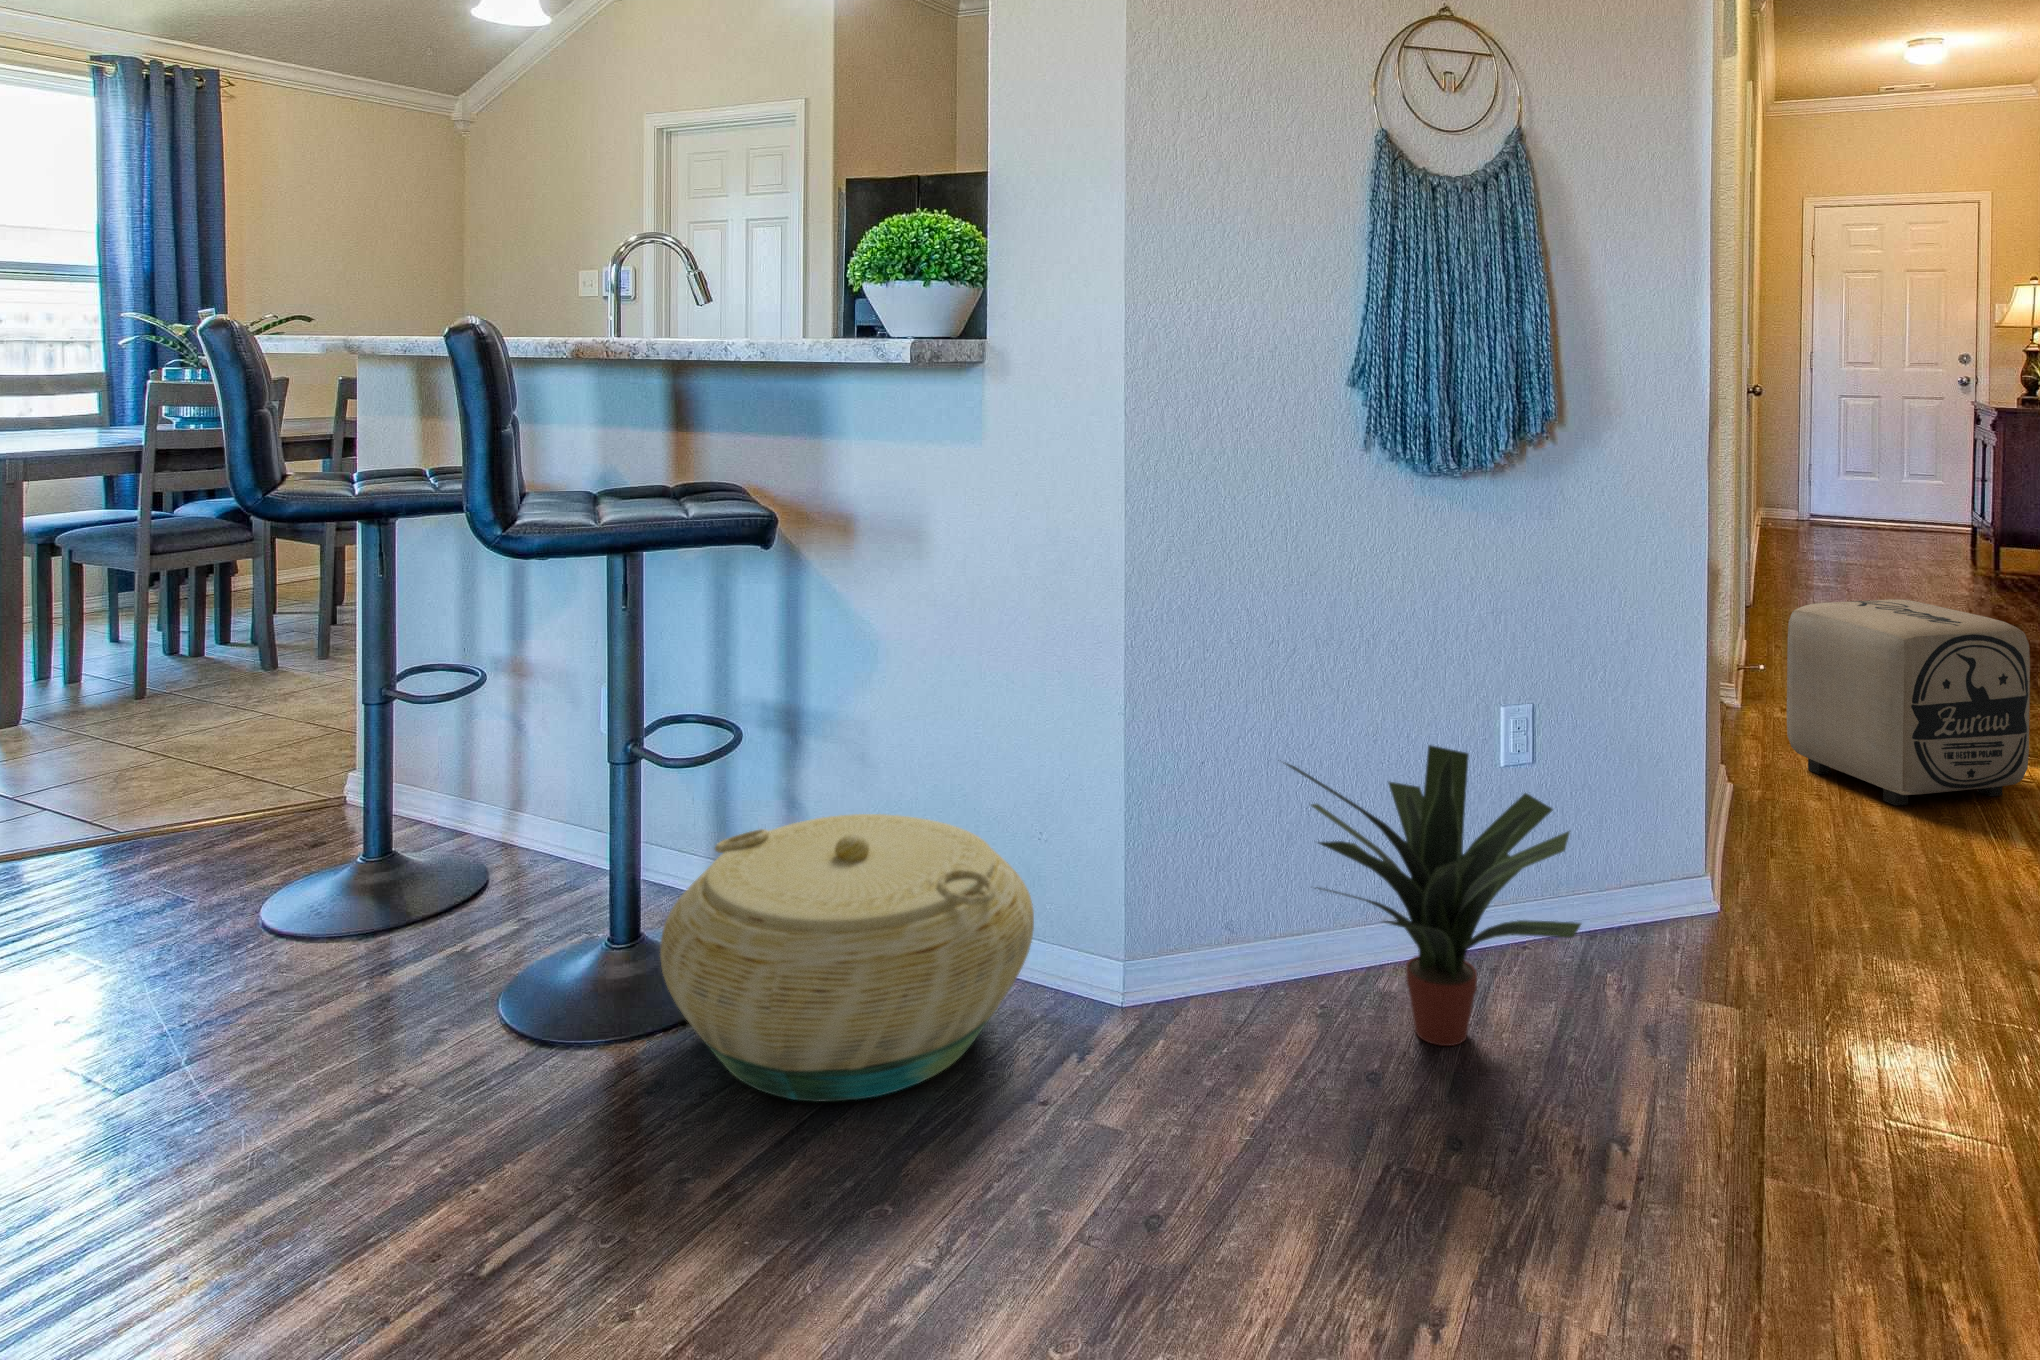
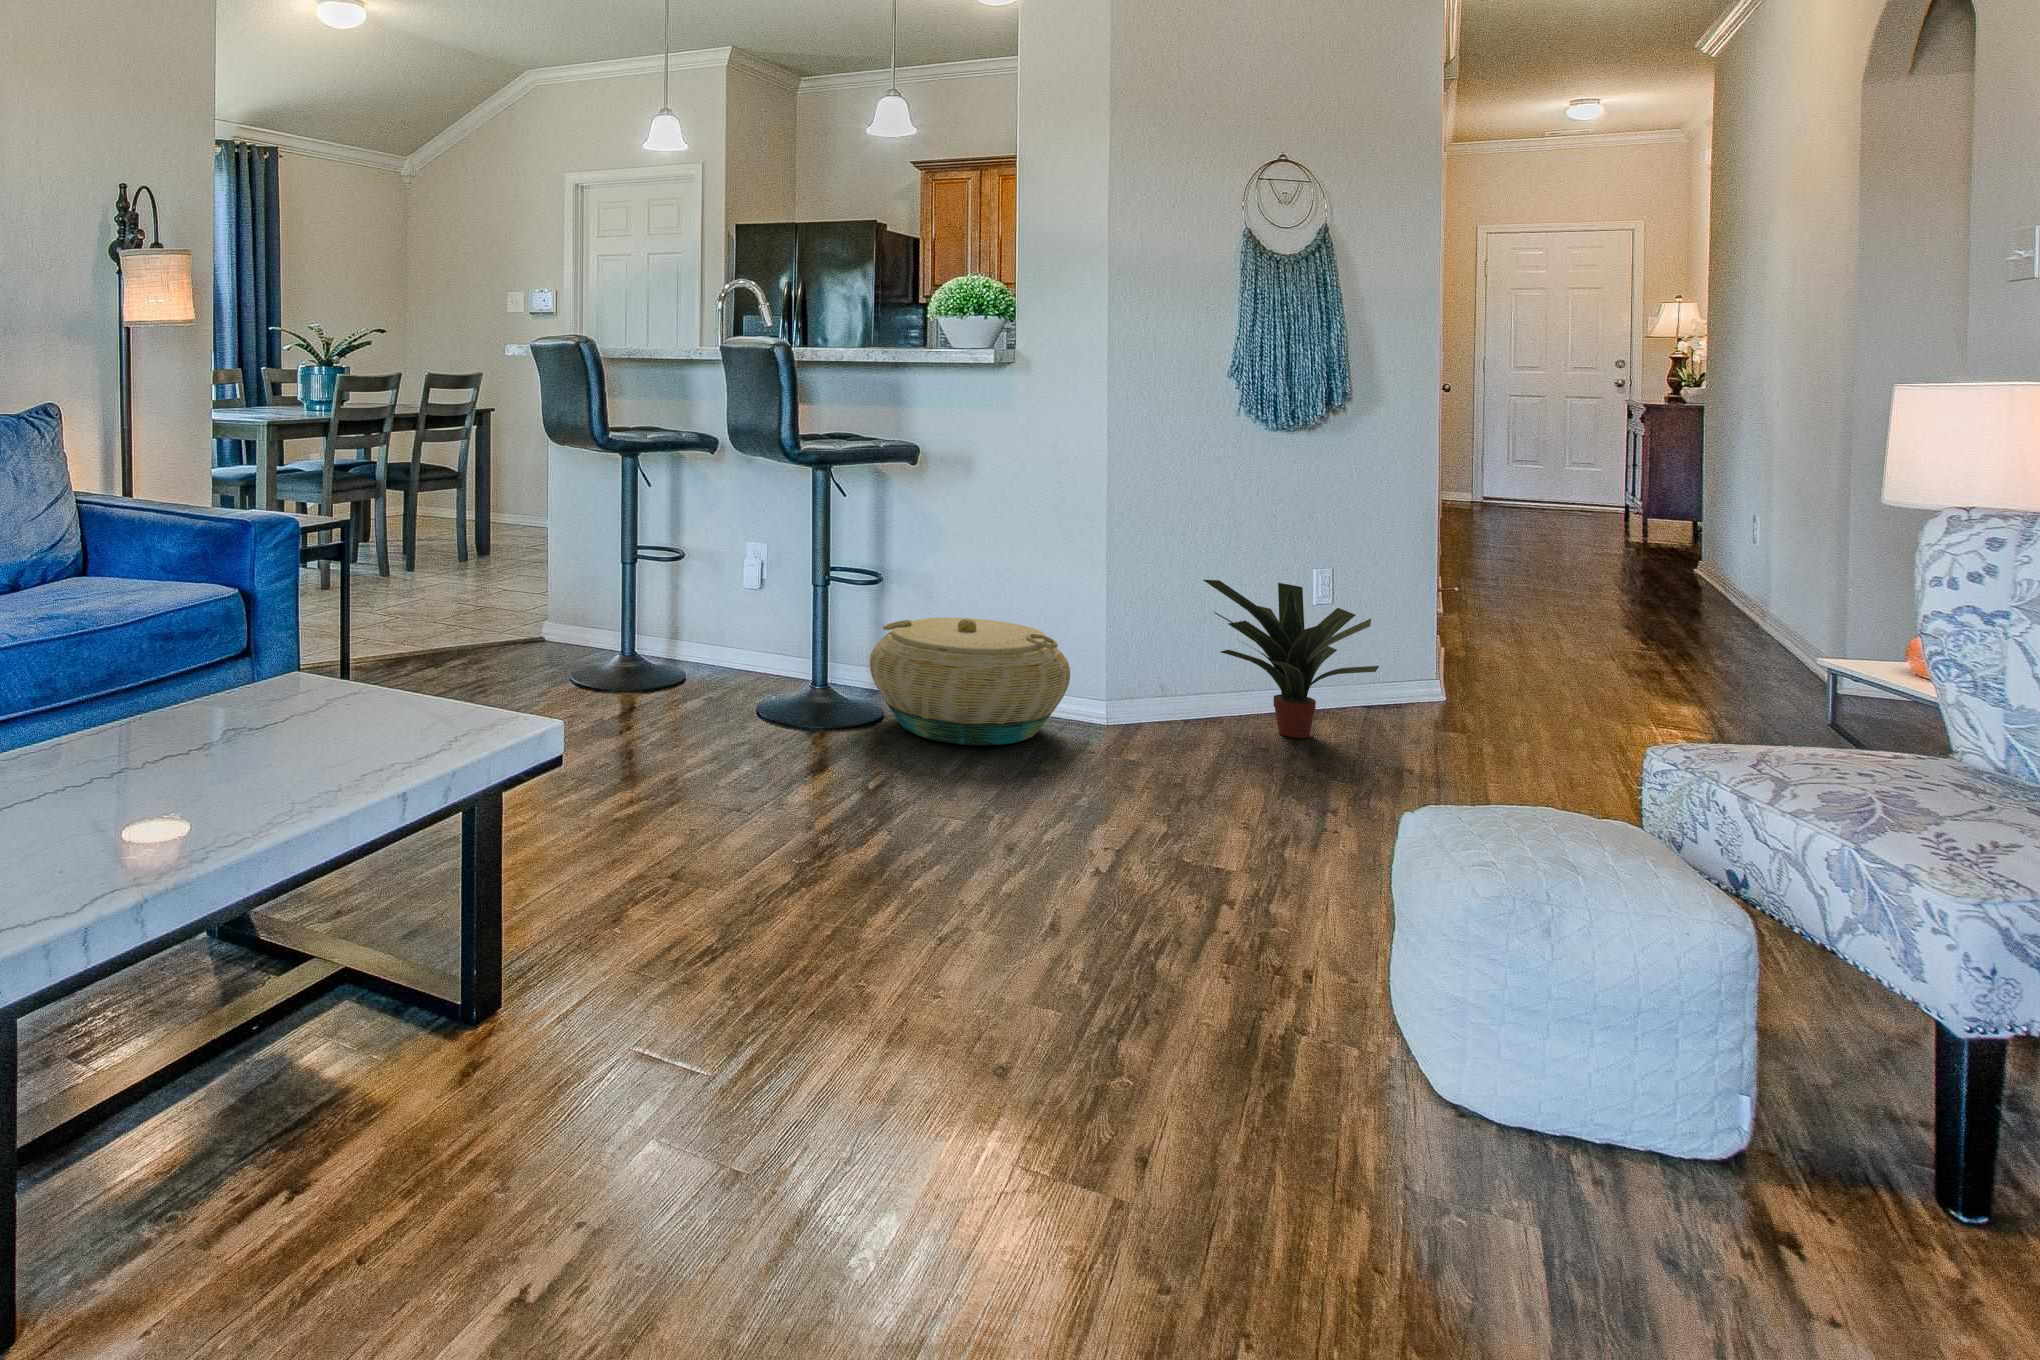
ottoman: present [1787,600,2030,806] -> none [1482,528,1652,658]

